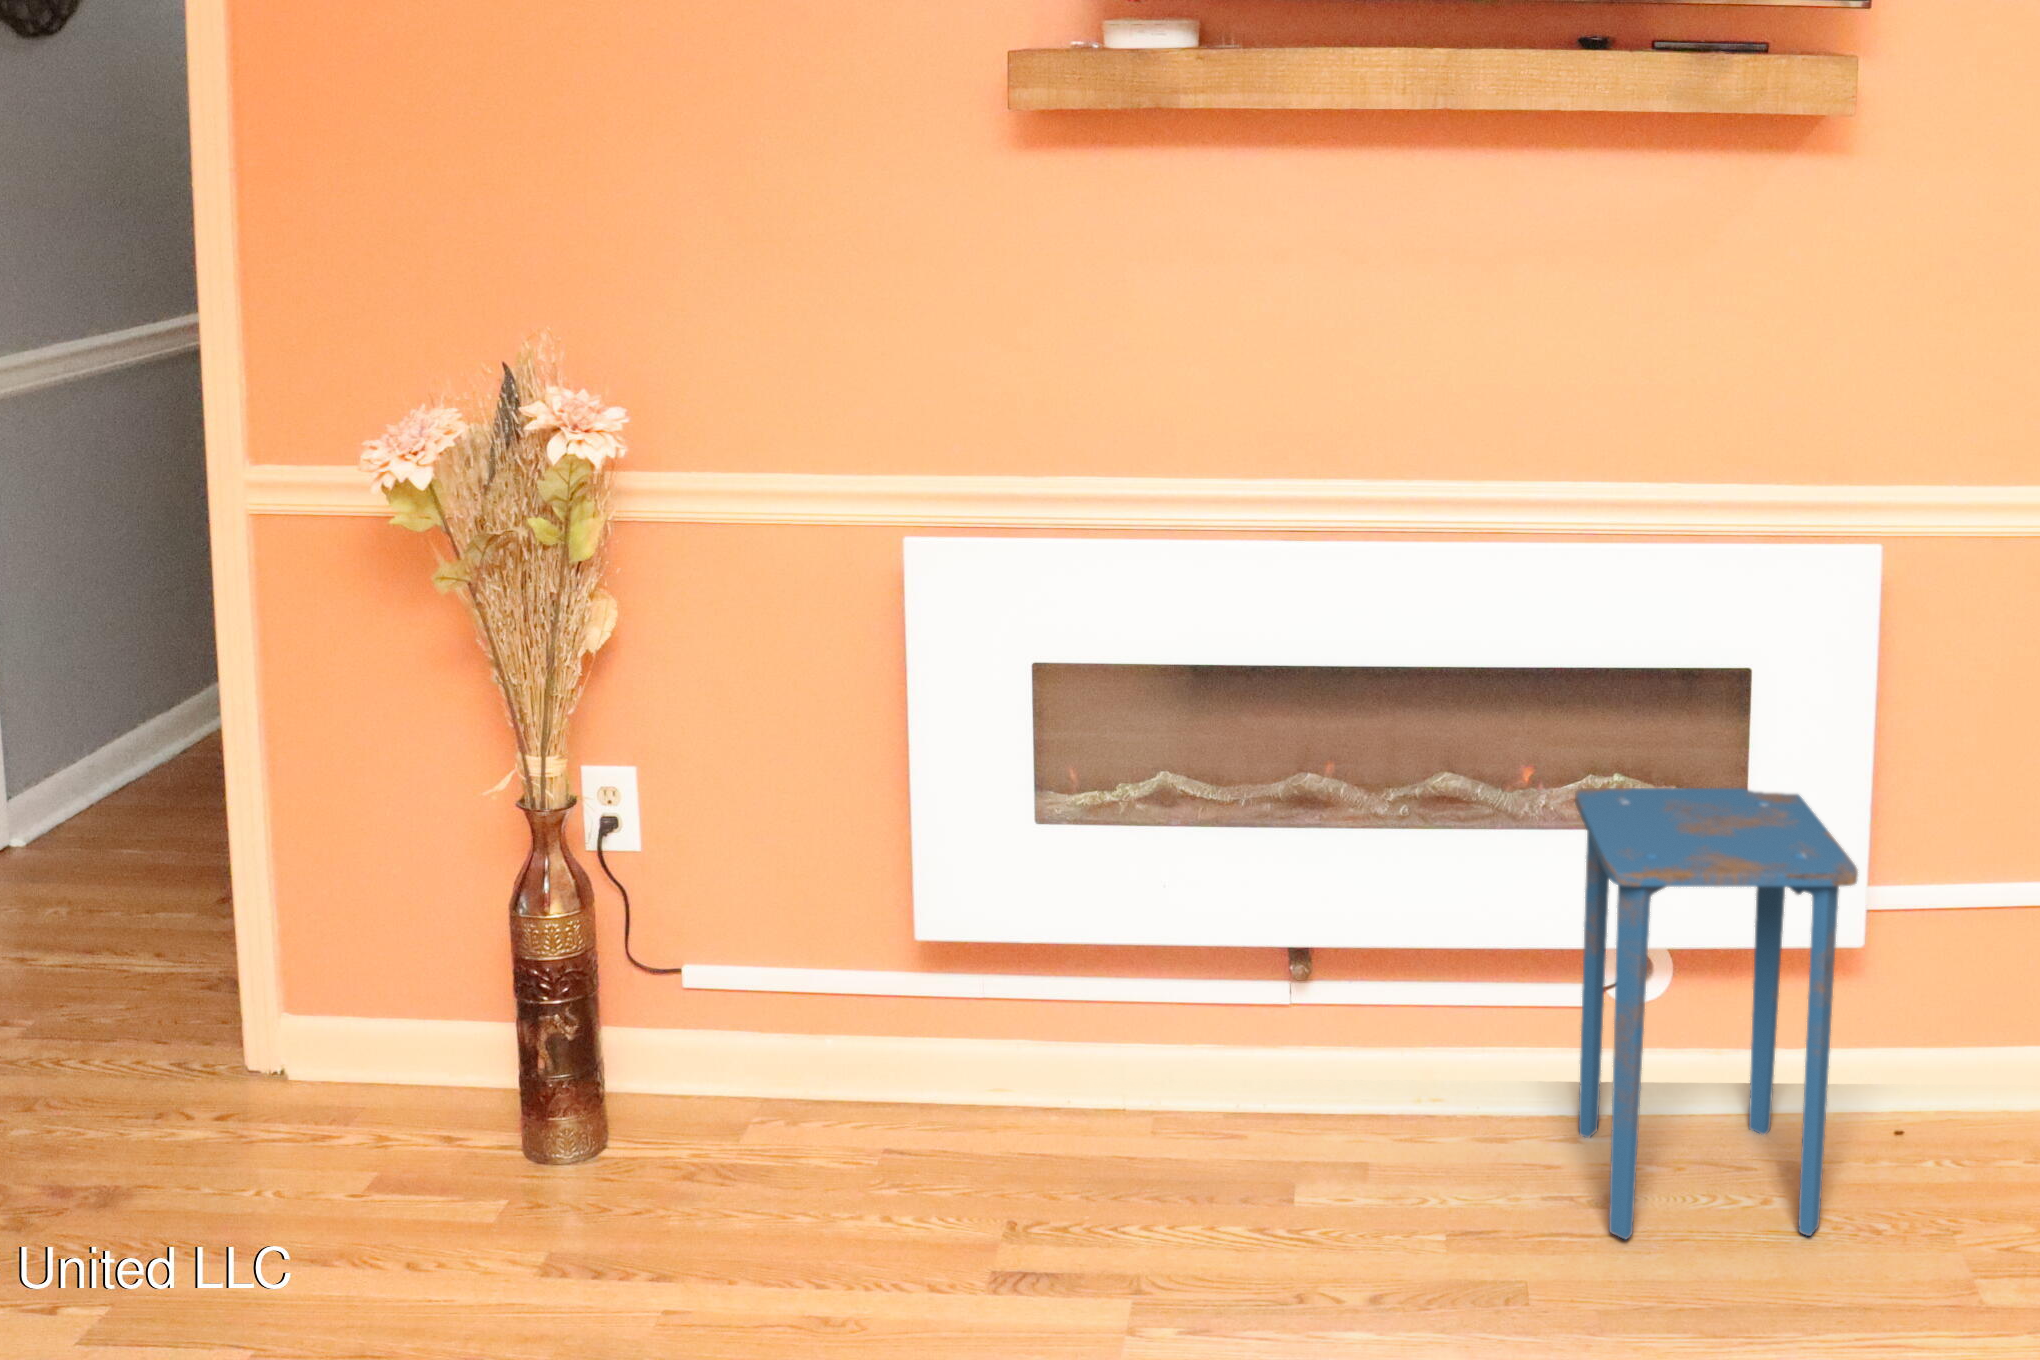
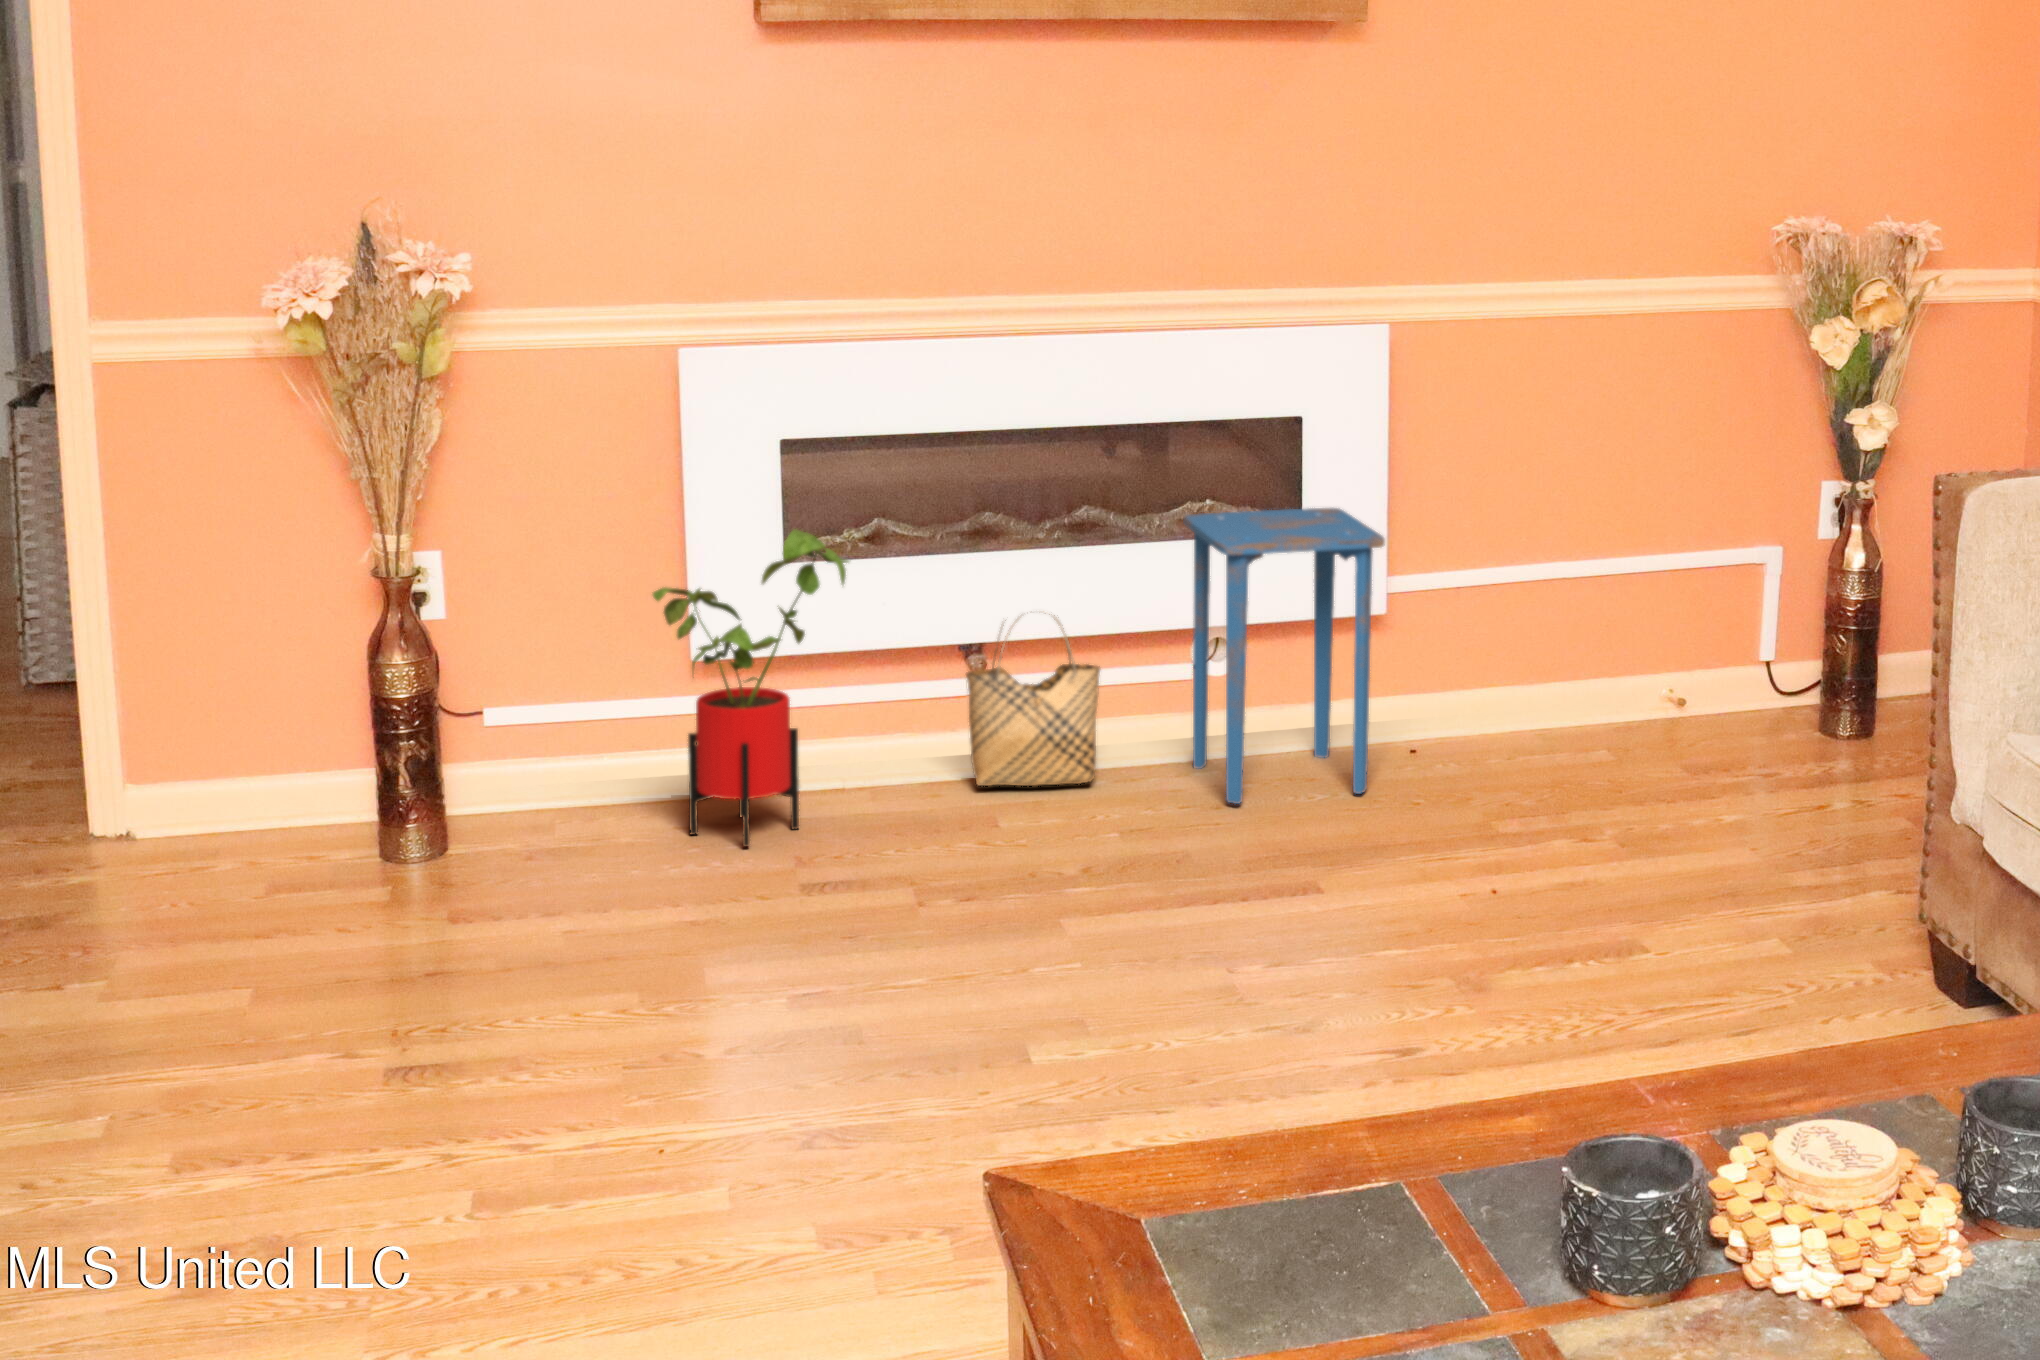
house plant: none [835,798,1102,1248] -> present [653,530,848,847]
woven basket: none [1266,887,1452,1159] -> present [966,611,1100,786]

